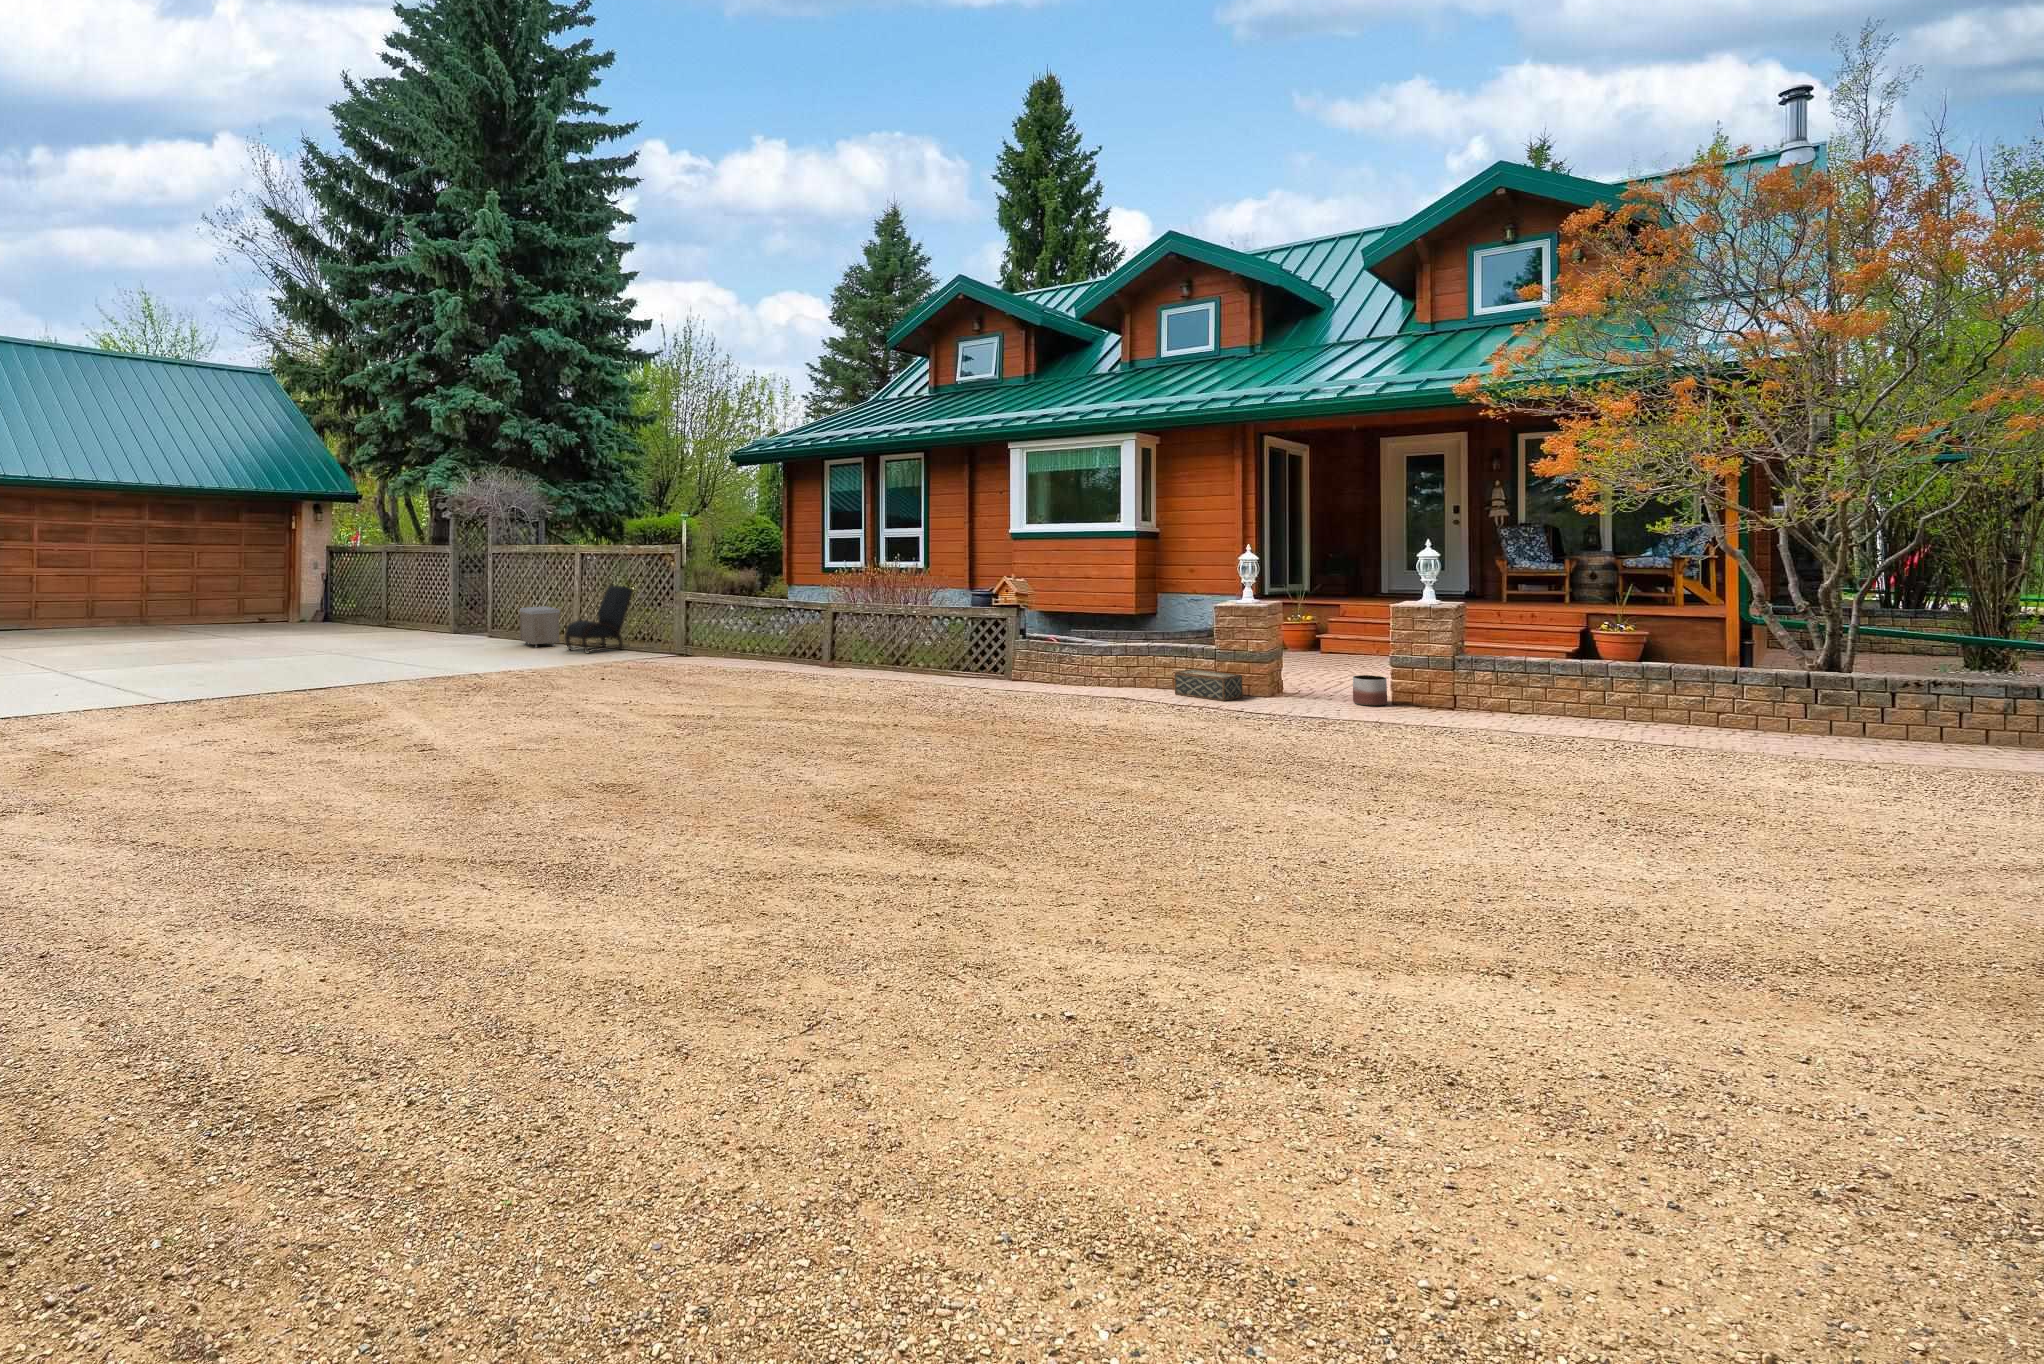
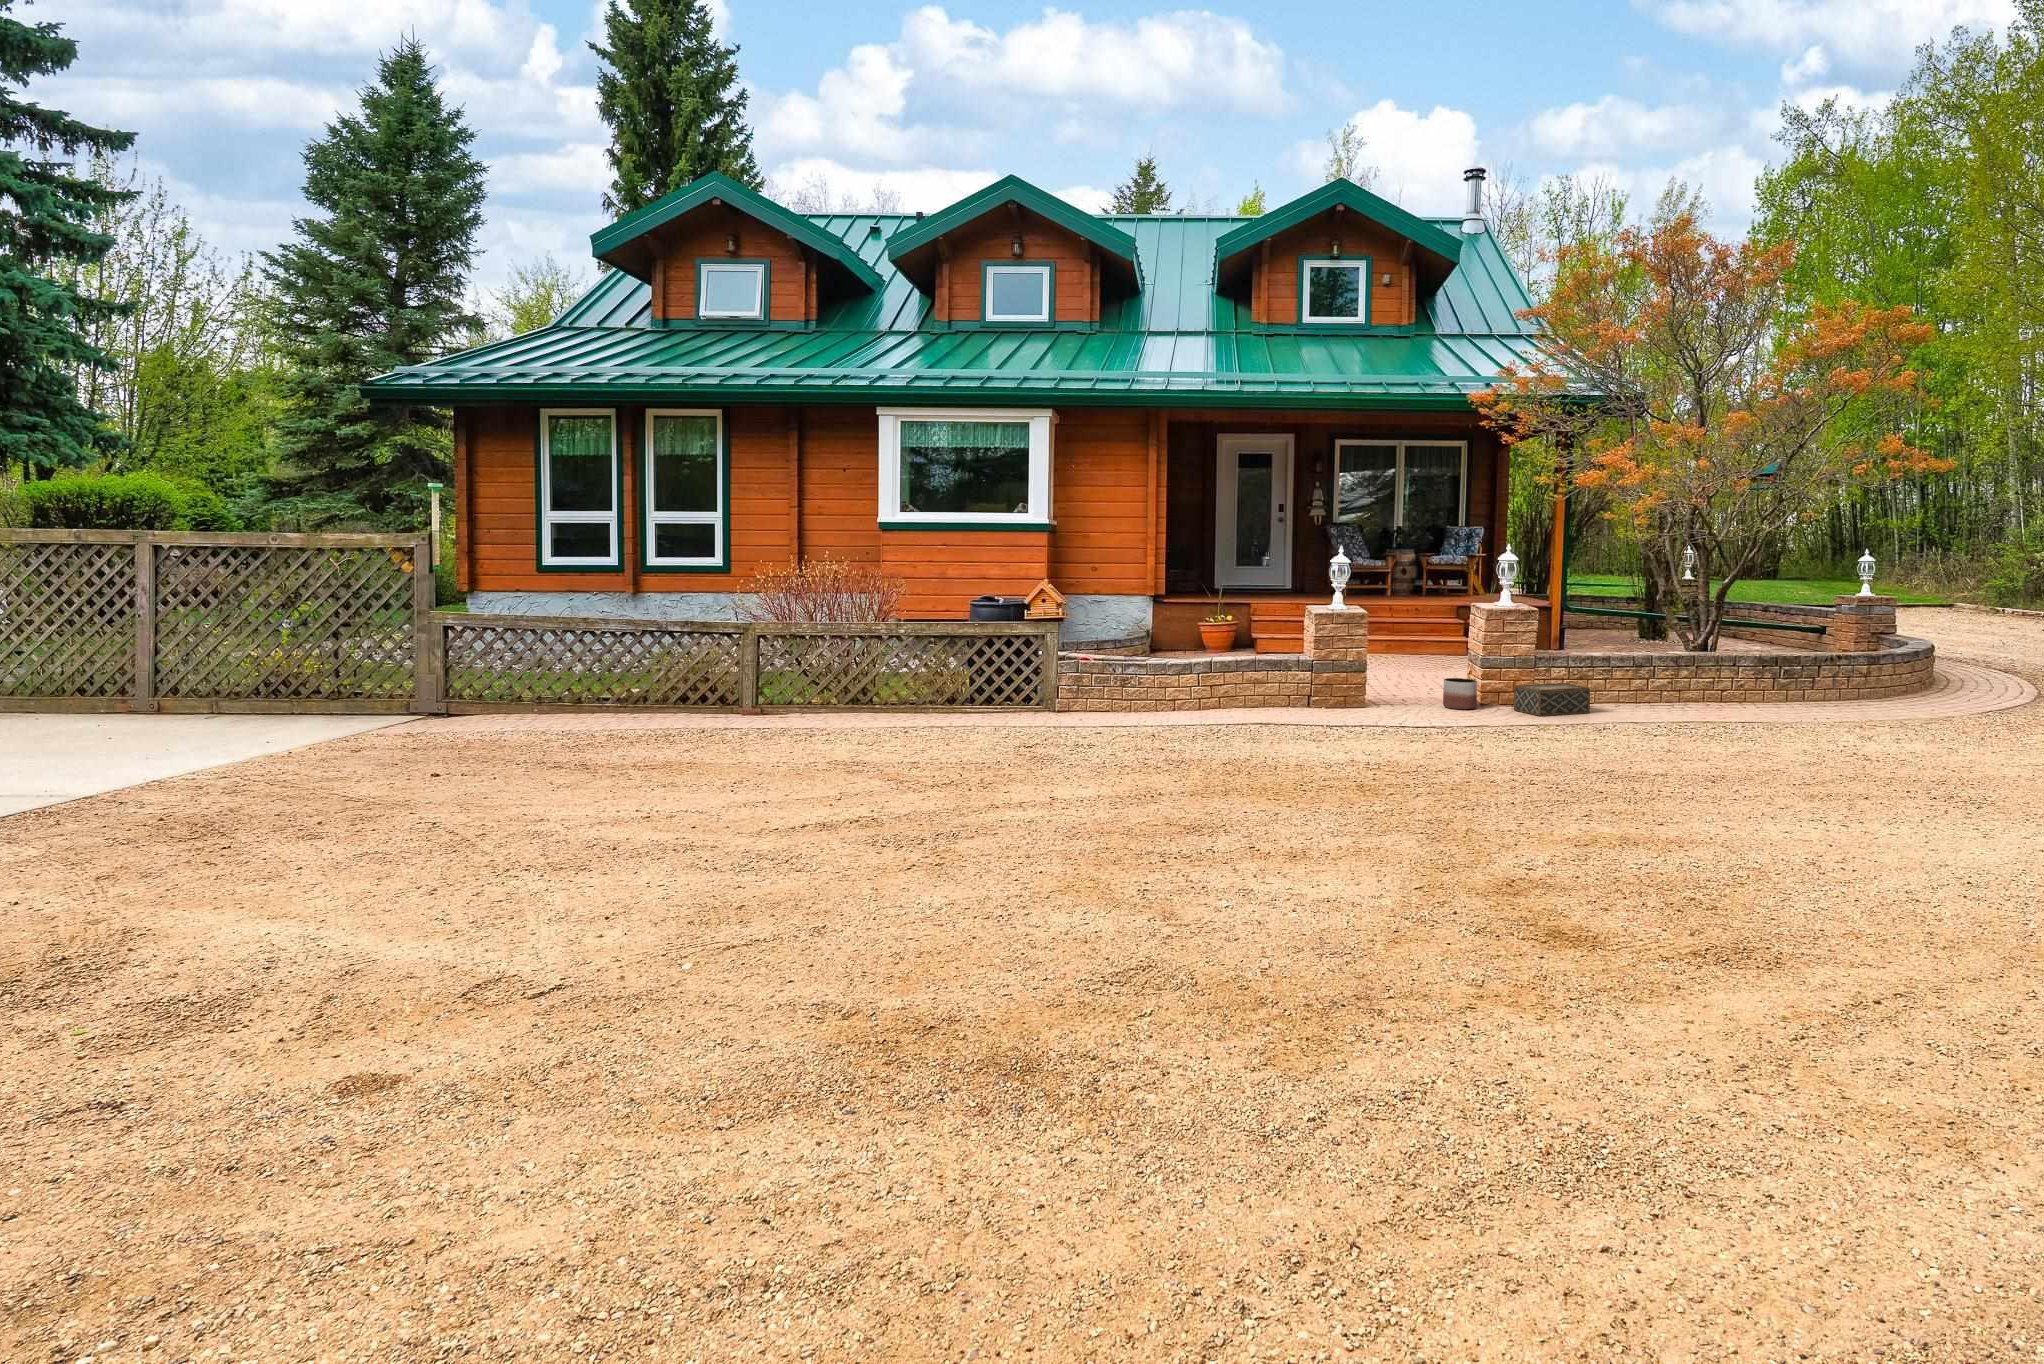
lounge chair: present [565,586,633,653] -> none [194,603,332,727]
storage bench: present [520,606,560,648] -> none [37,645,152,725]
woven basket: present [1174,669,1243,701] -> present [1514,683,1590,716]

